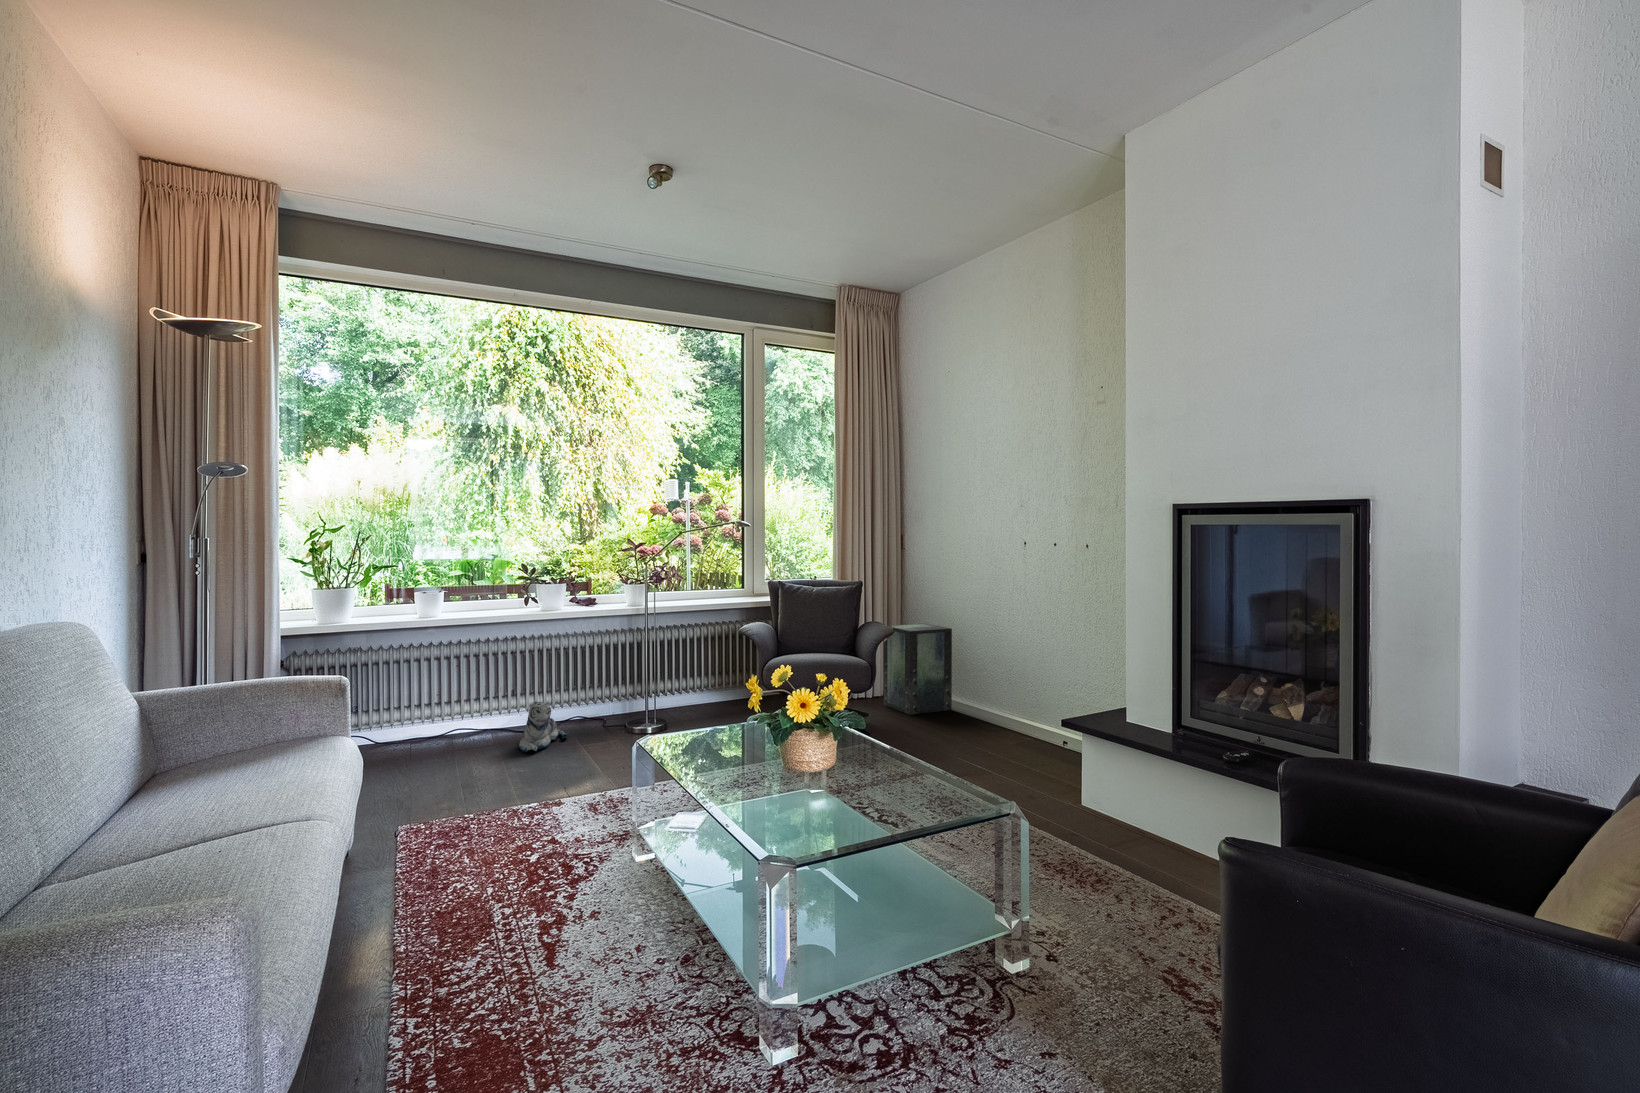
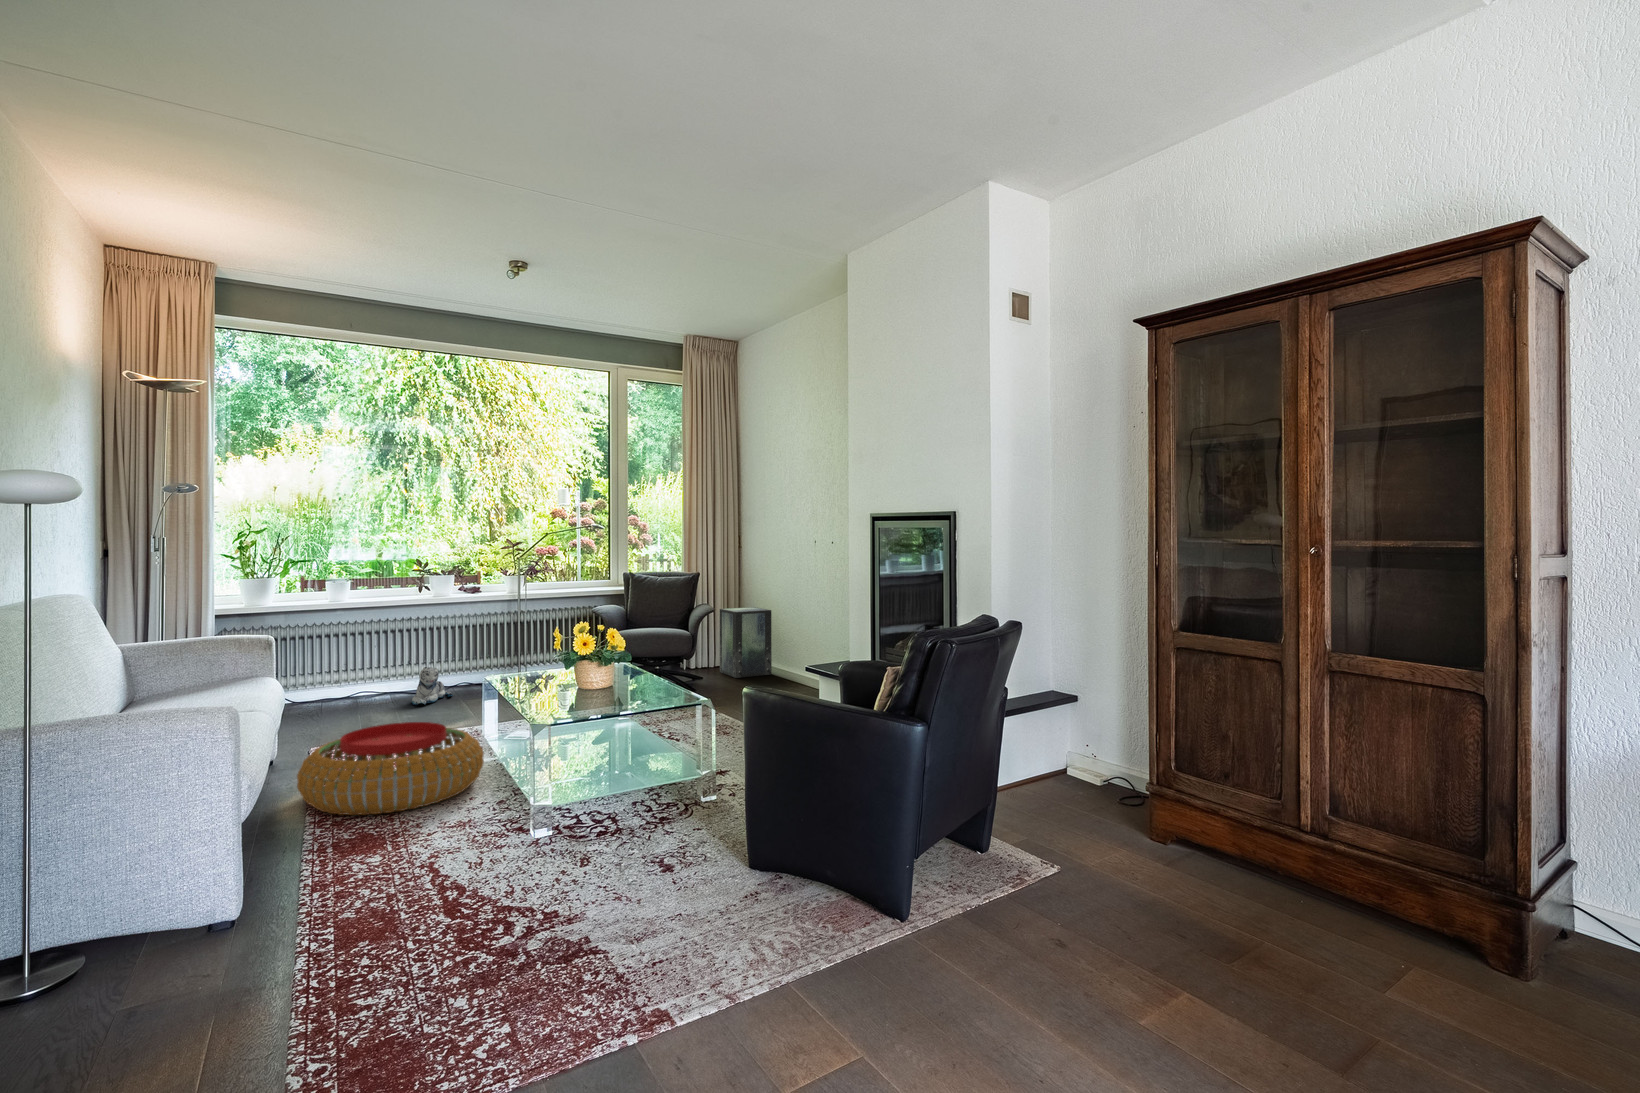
pouf: none [379,812,648,984] -> present [297,722,484,815]

